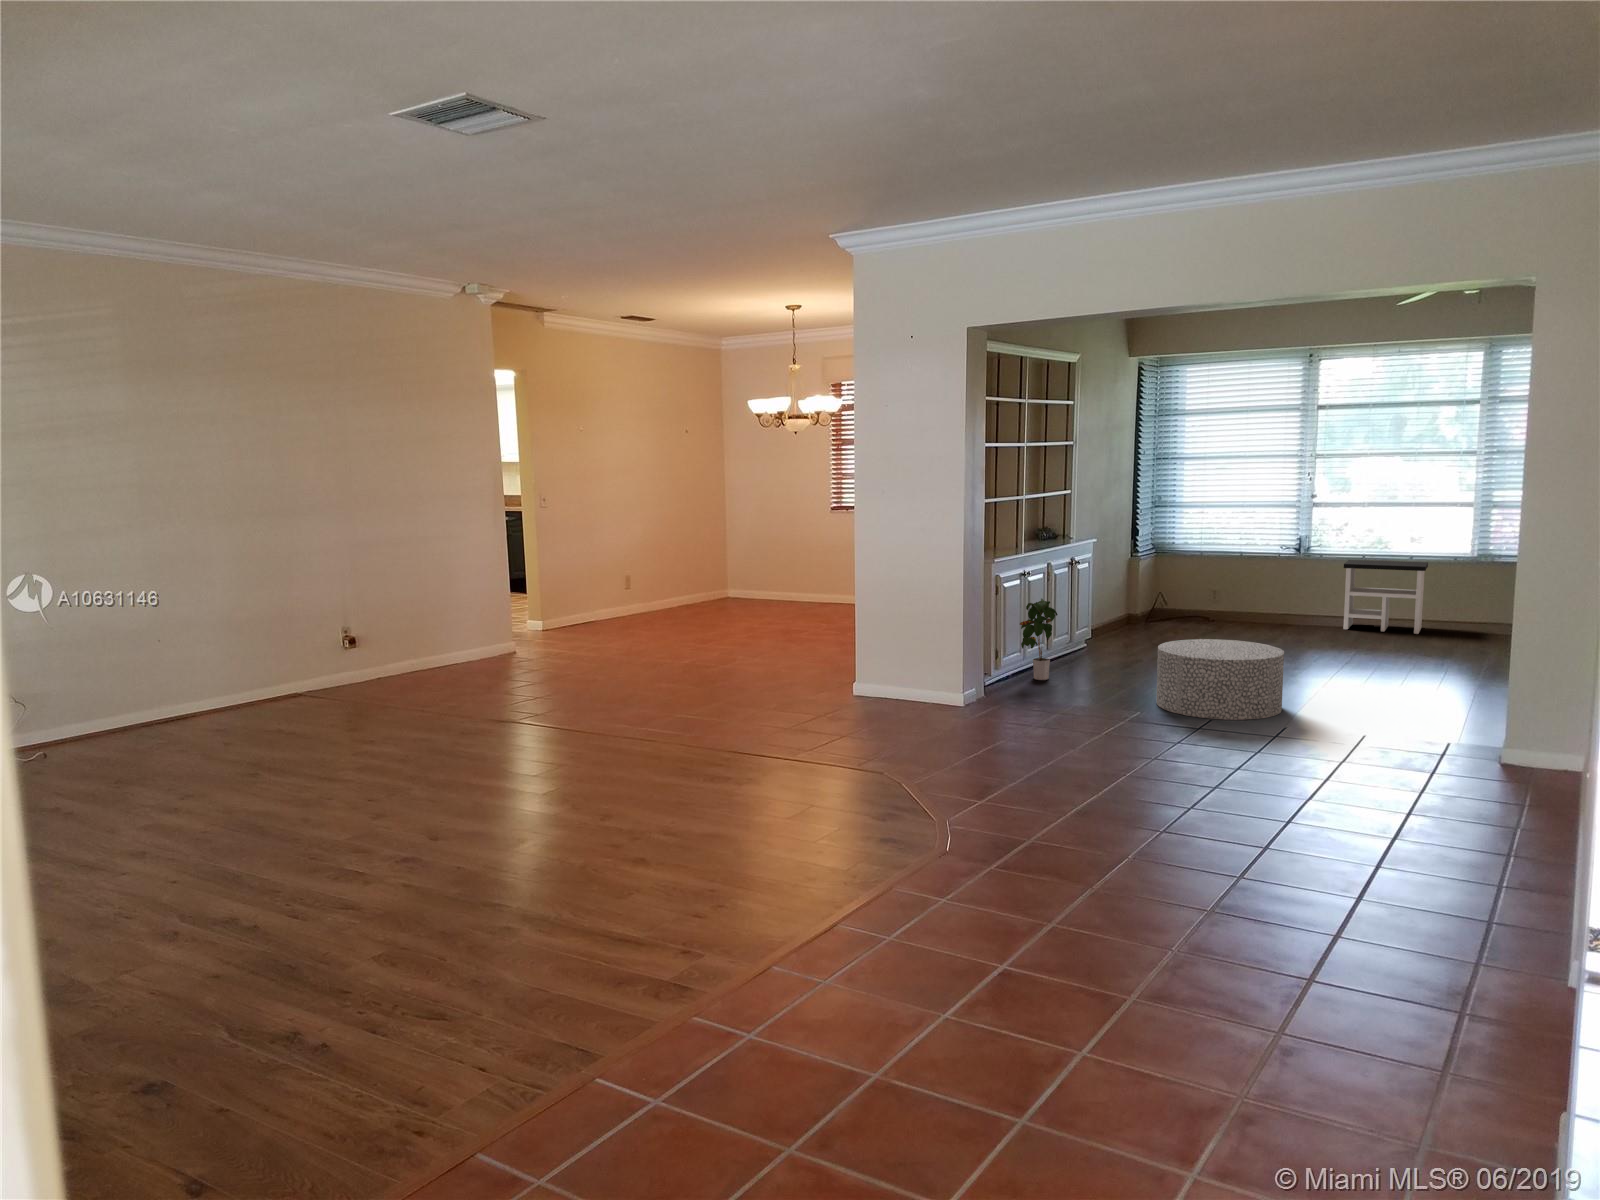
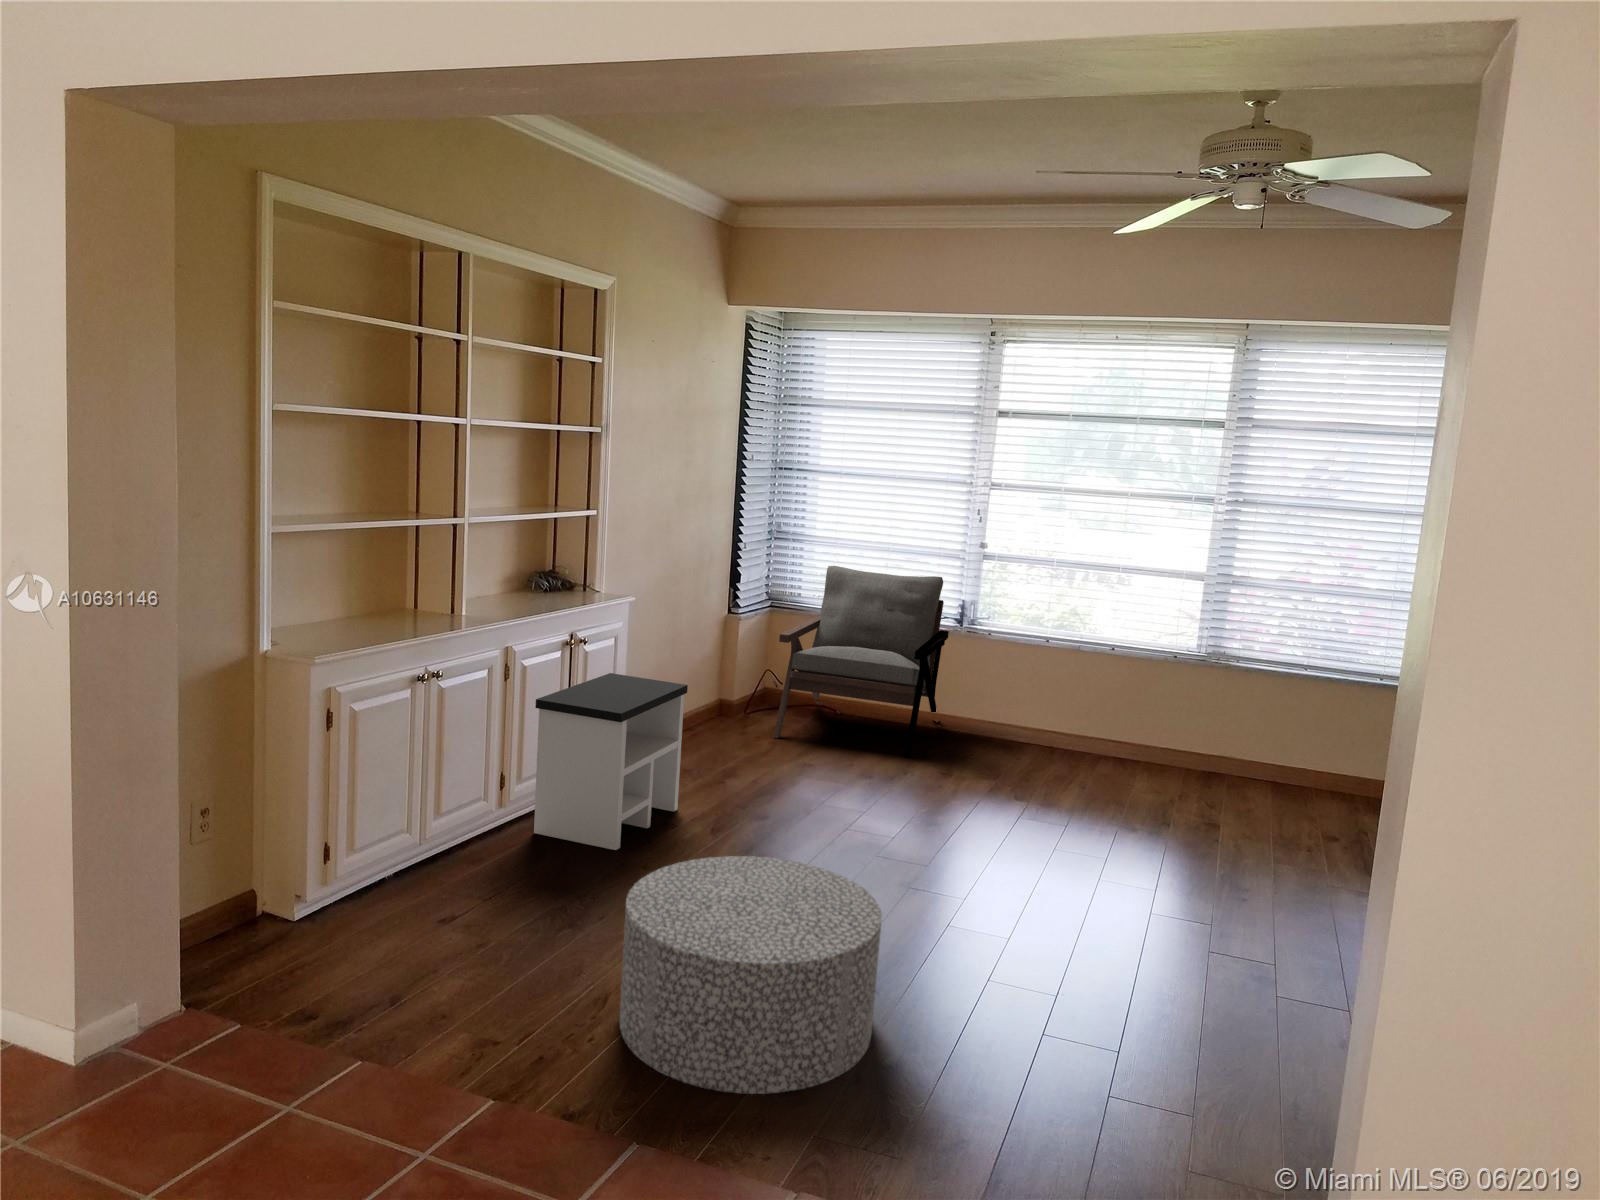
armchair: none [1175,519,1289,634] -> present [774,566,949,758]
side table: present [1343,560,1428,634] -> present [534,673,688,850]
potted plant: present [1020,599,1058,680] -> none [390,737,492,904]

